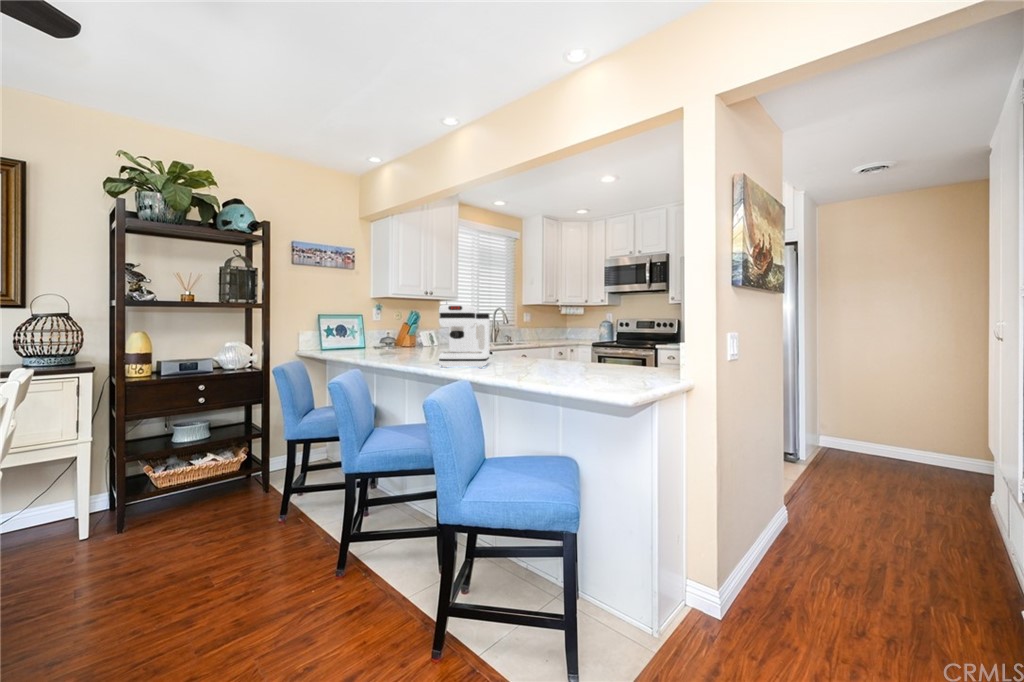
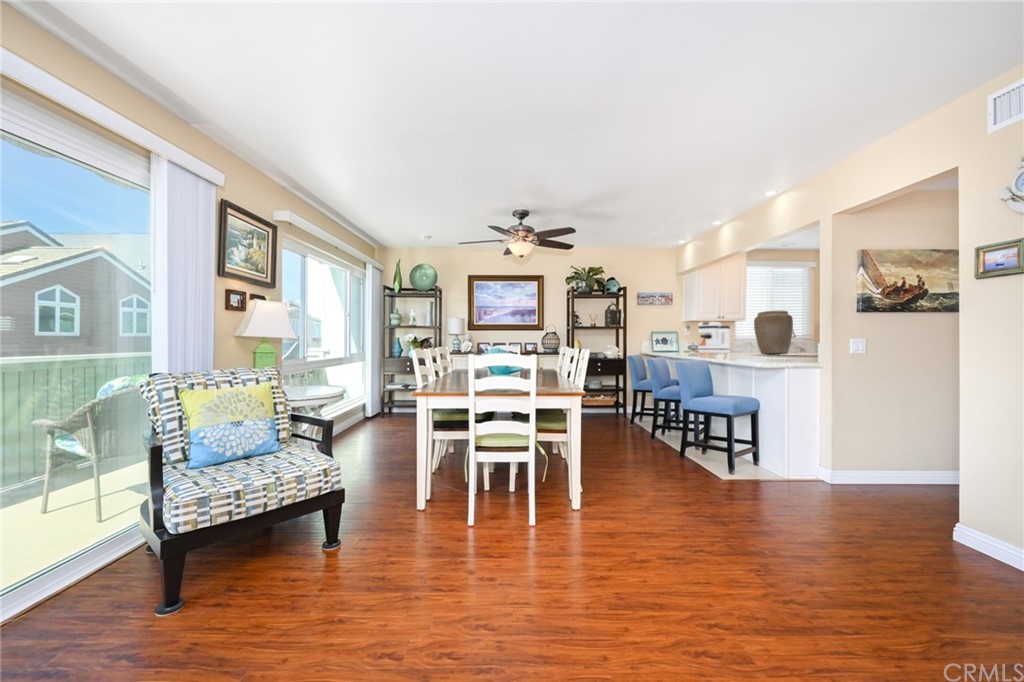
vase: none [566,291,631,375] -> present [754,311,793,355]

